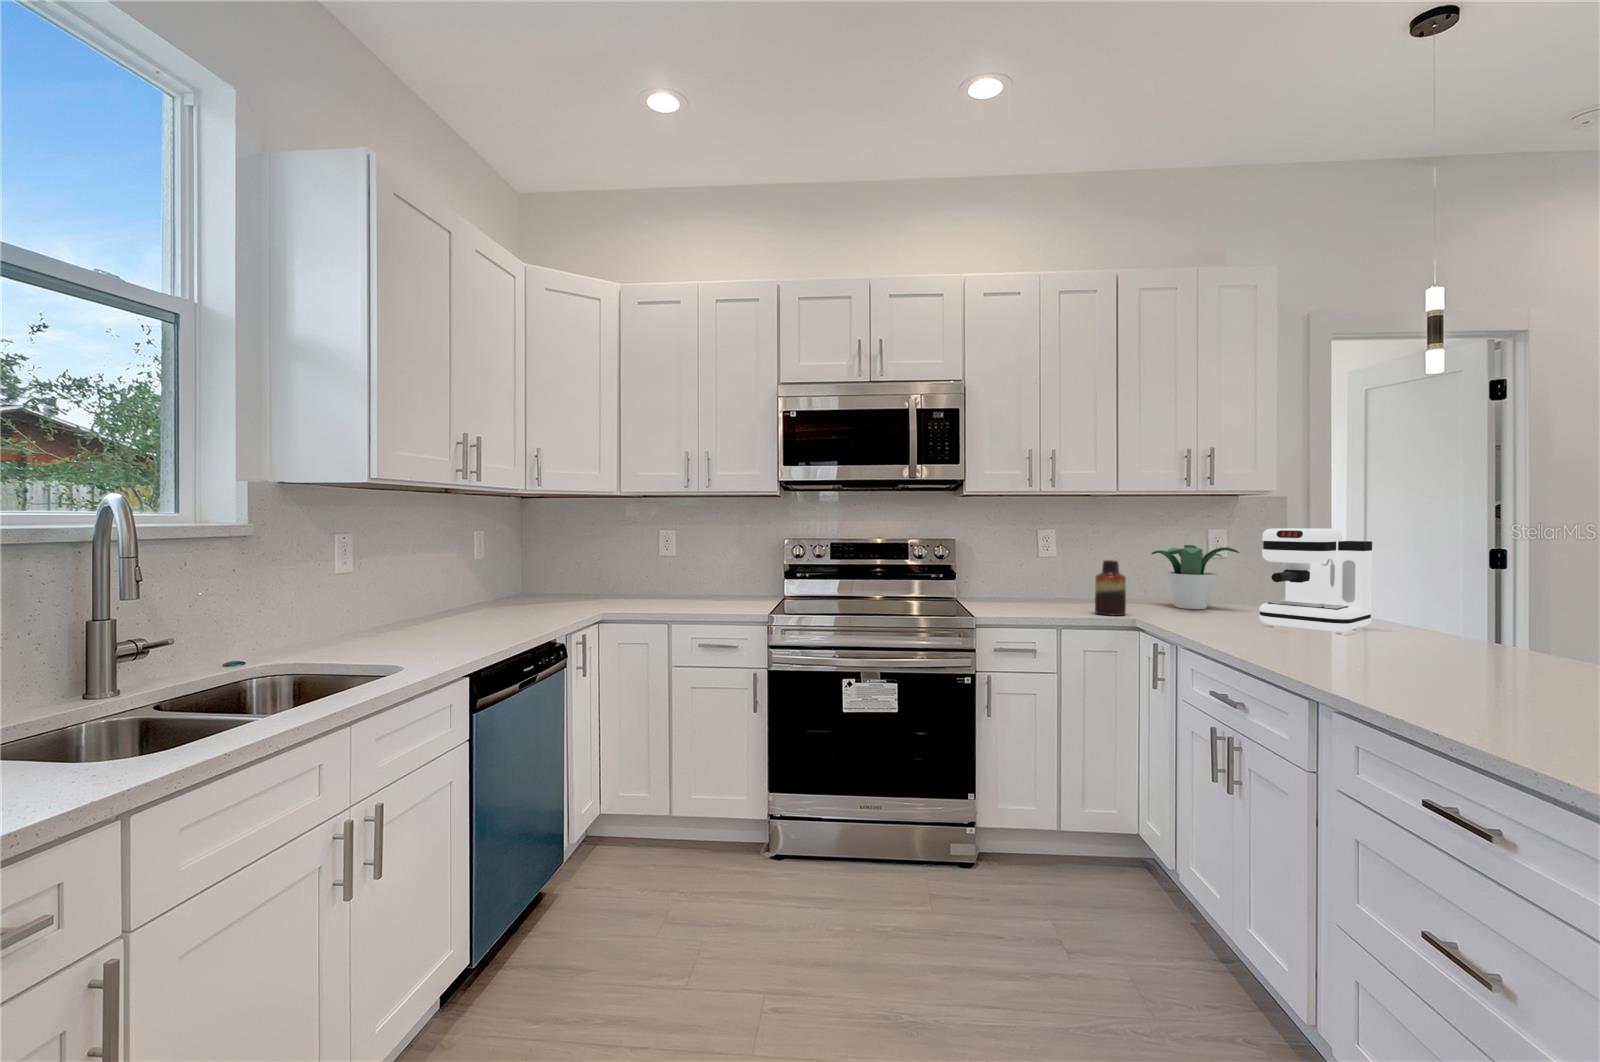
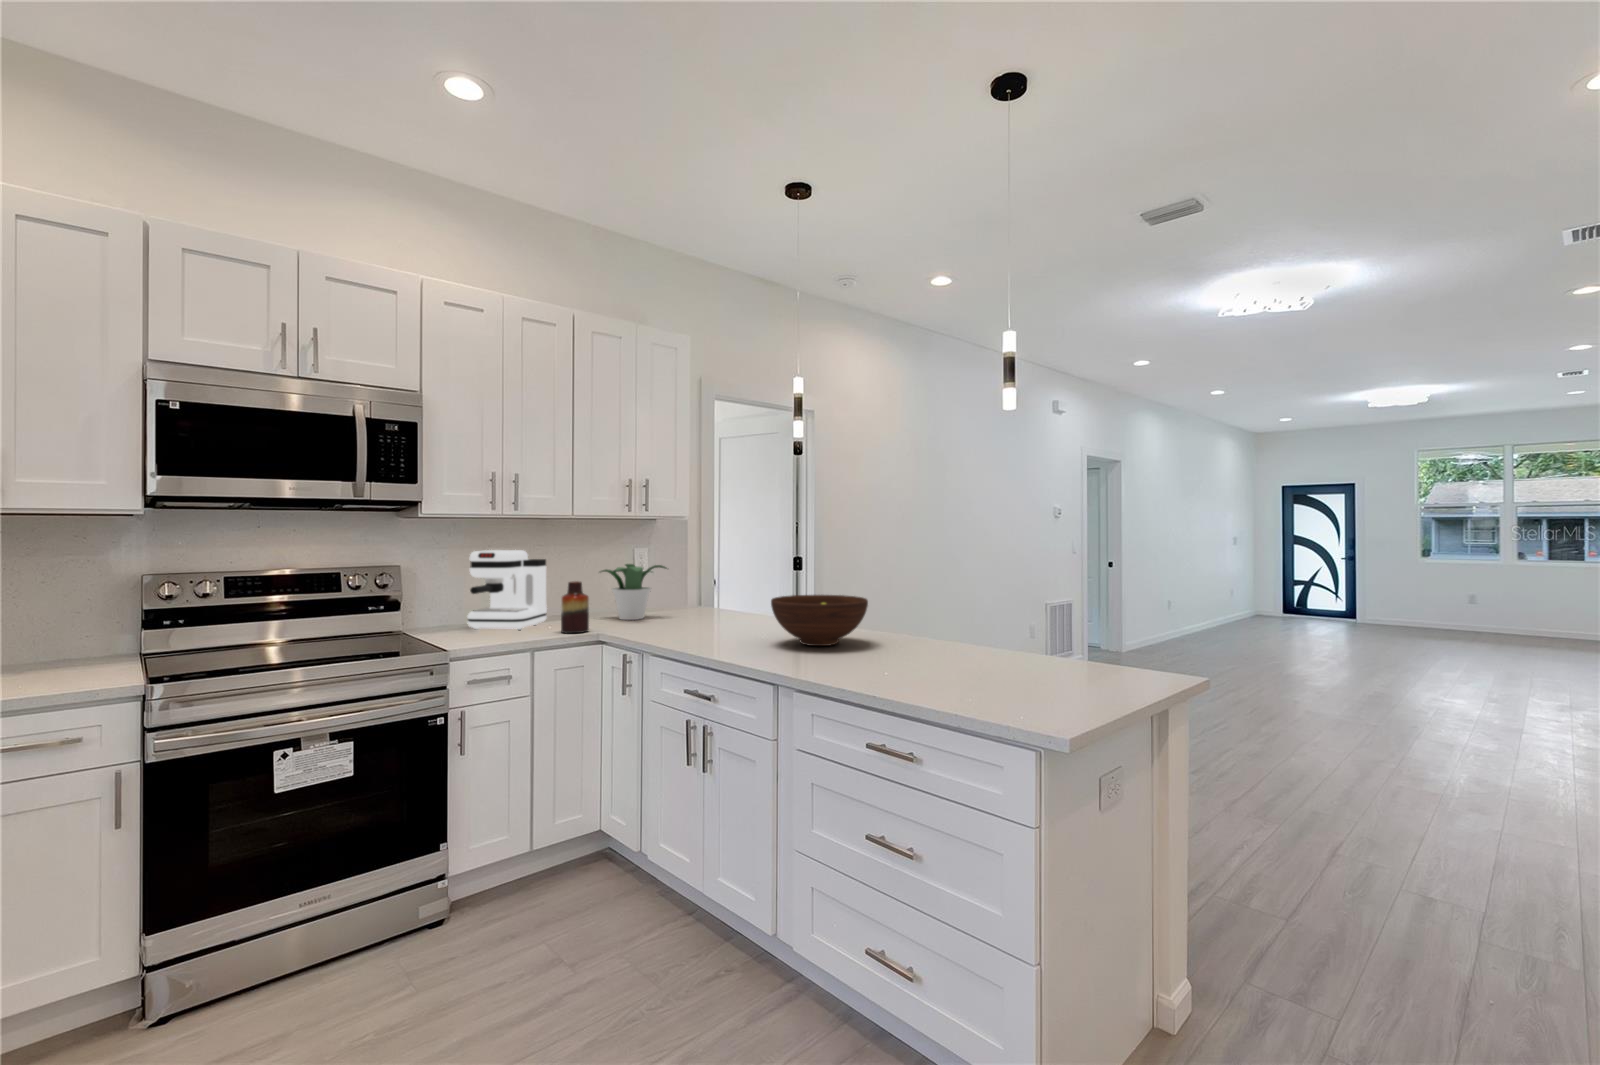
coffee maker: present [1259,528,1372,634] -> present [467,550,547,630]
fruit bowl: none [1357,593,1557,671] -> present [771,595,868,646]

